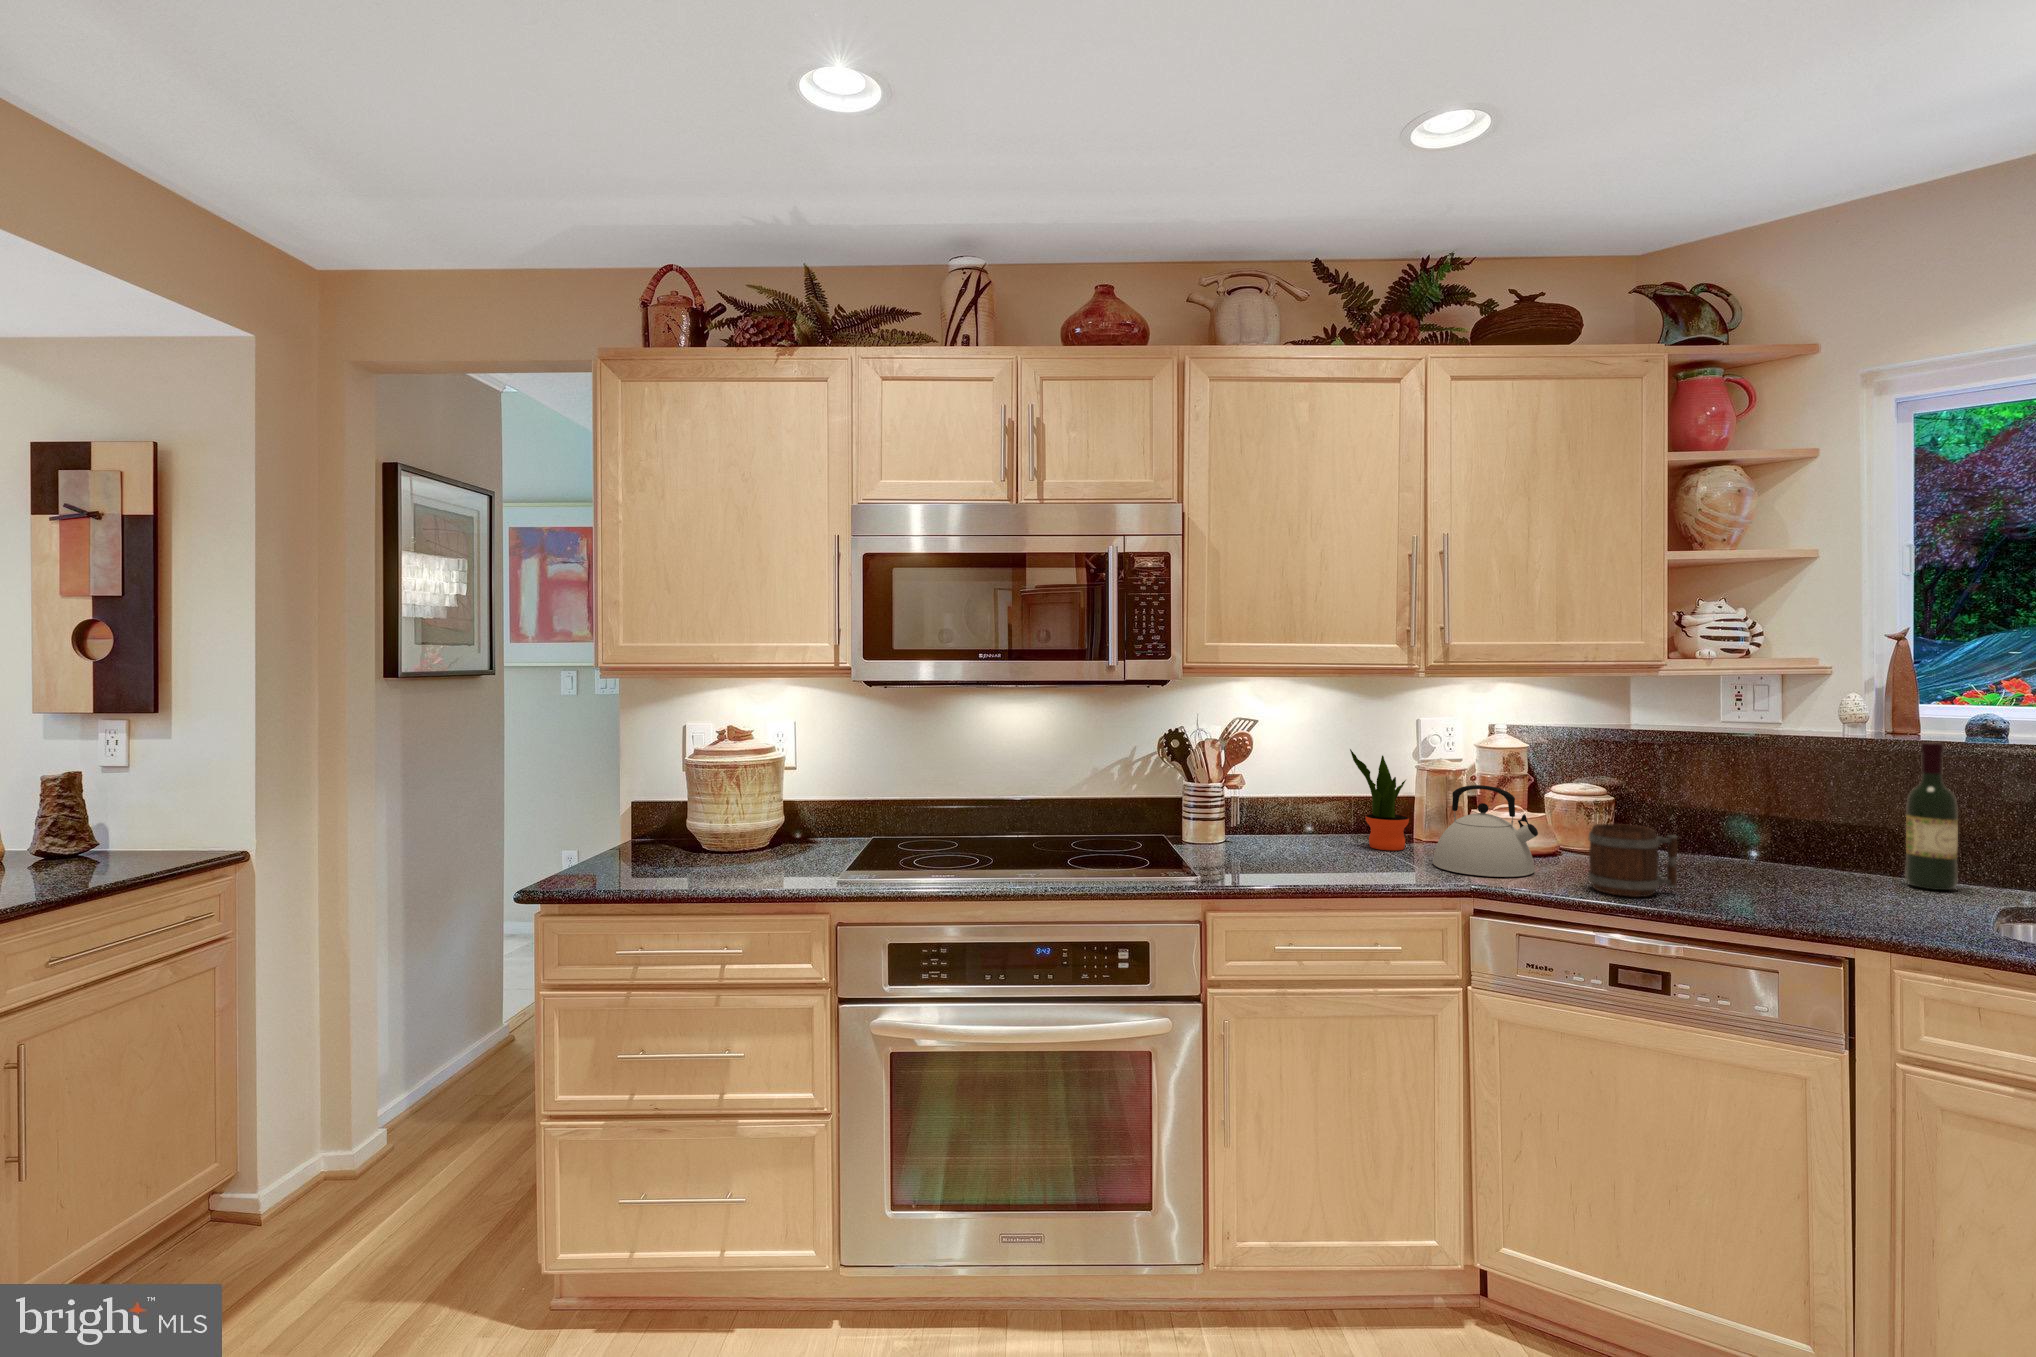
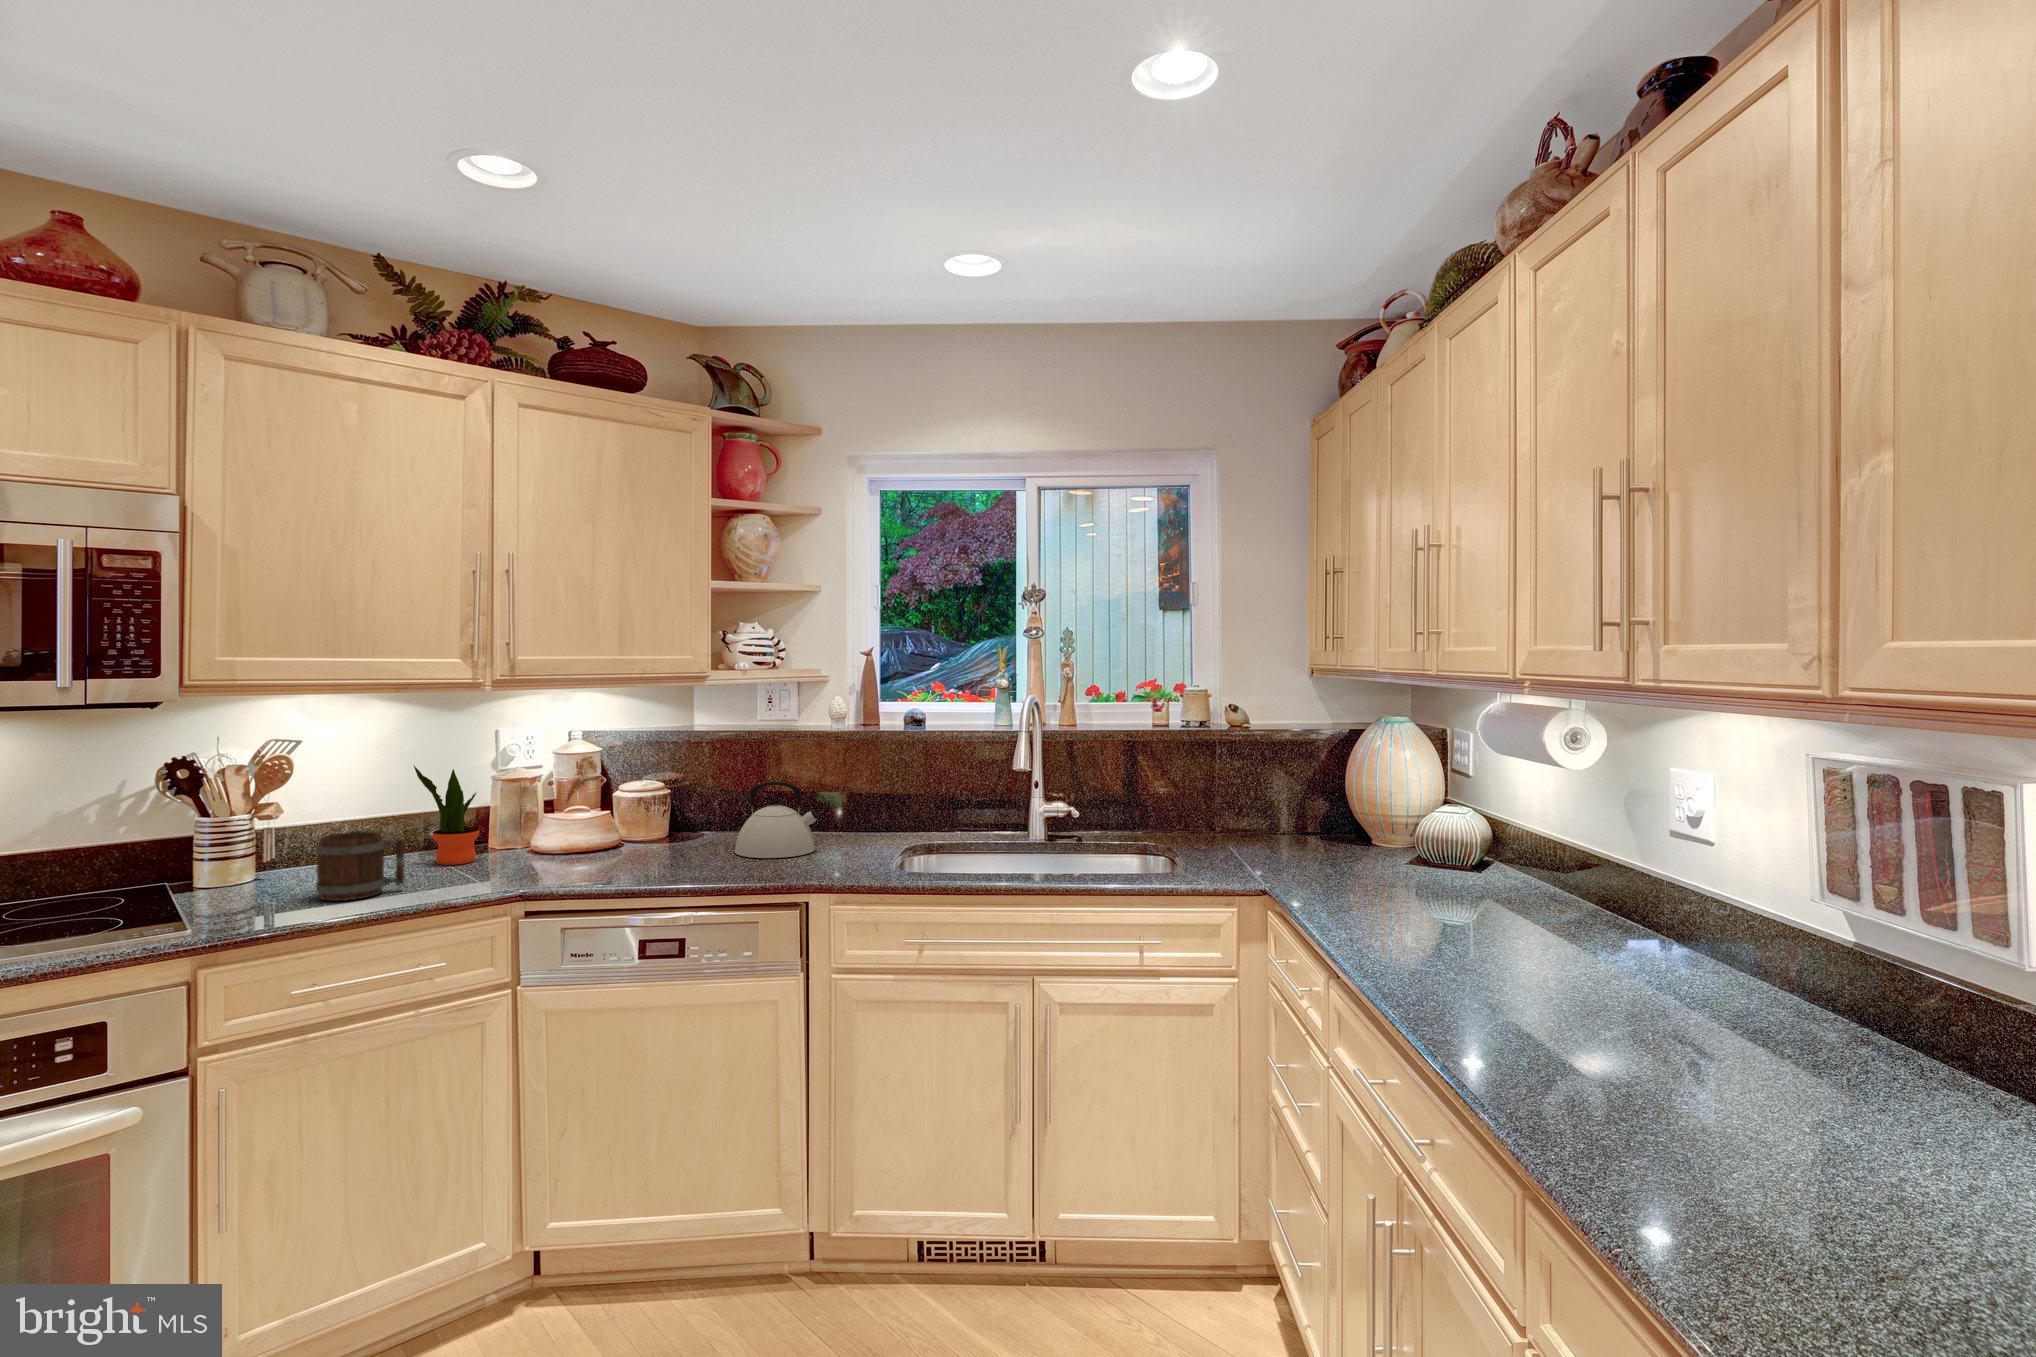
wine bottle: present [1905,742,1958,890] -> none [859,735,887,840]
kettle: present [1433,785,1538,877] -> present [735,782,818,858]
mug: present [1588,824,1677,897] -> present [316,831,405,901]

